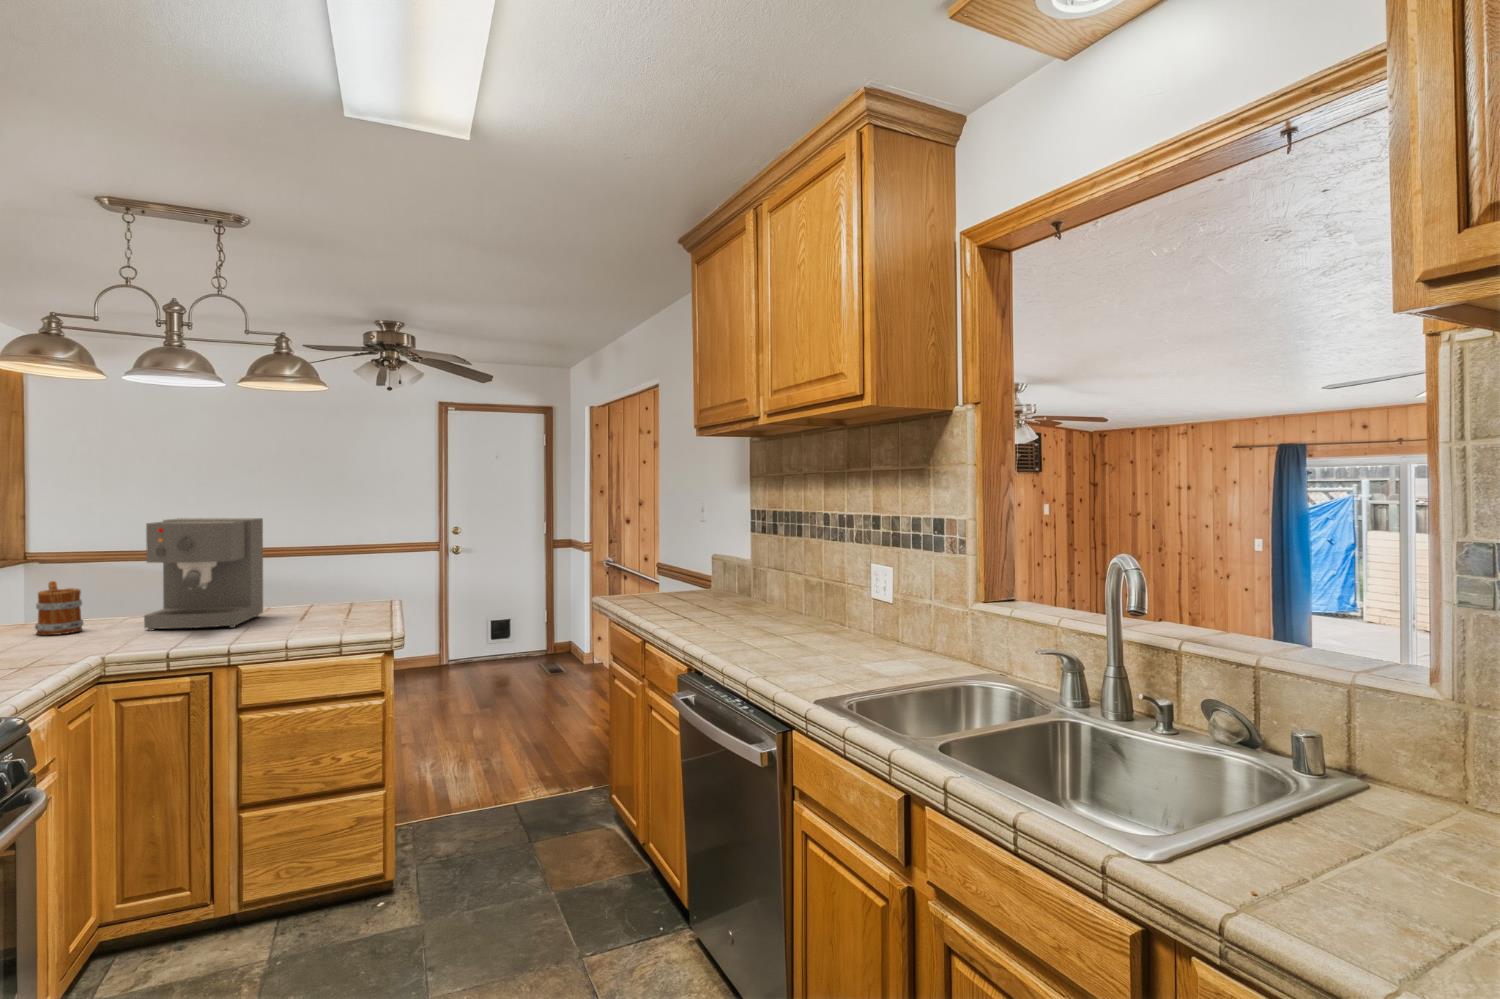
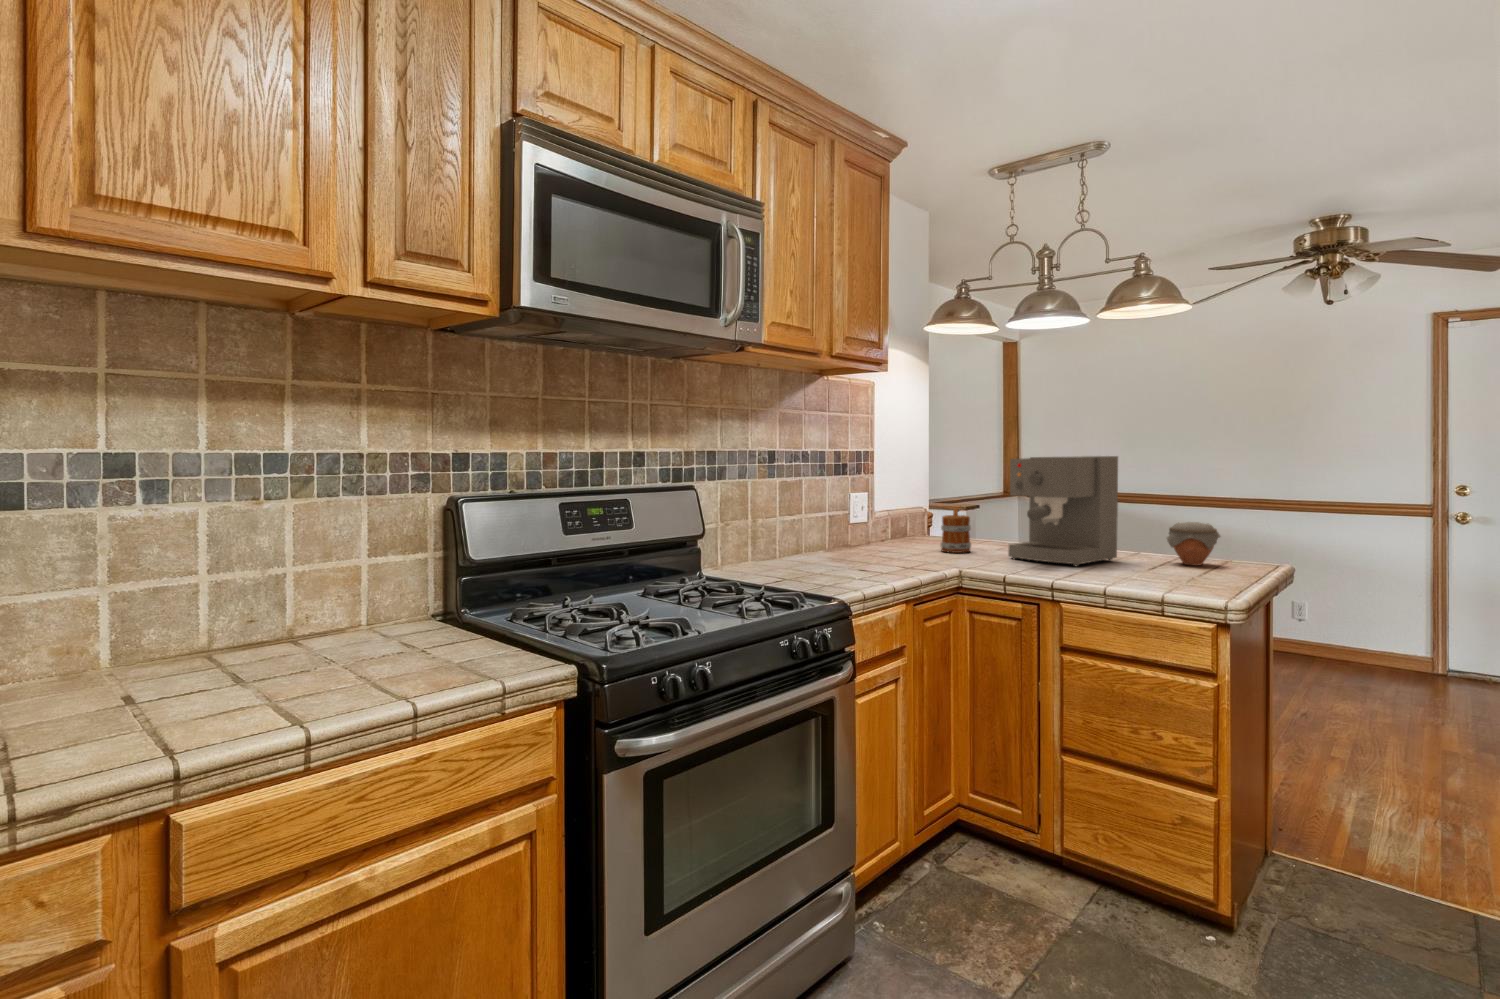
jar: none [309,573,353,611] -> present [1167,522,1220,566]

